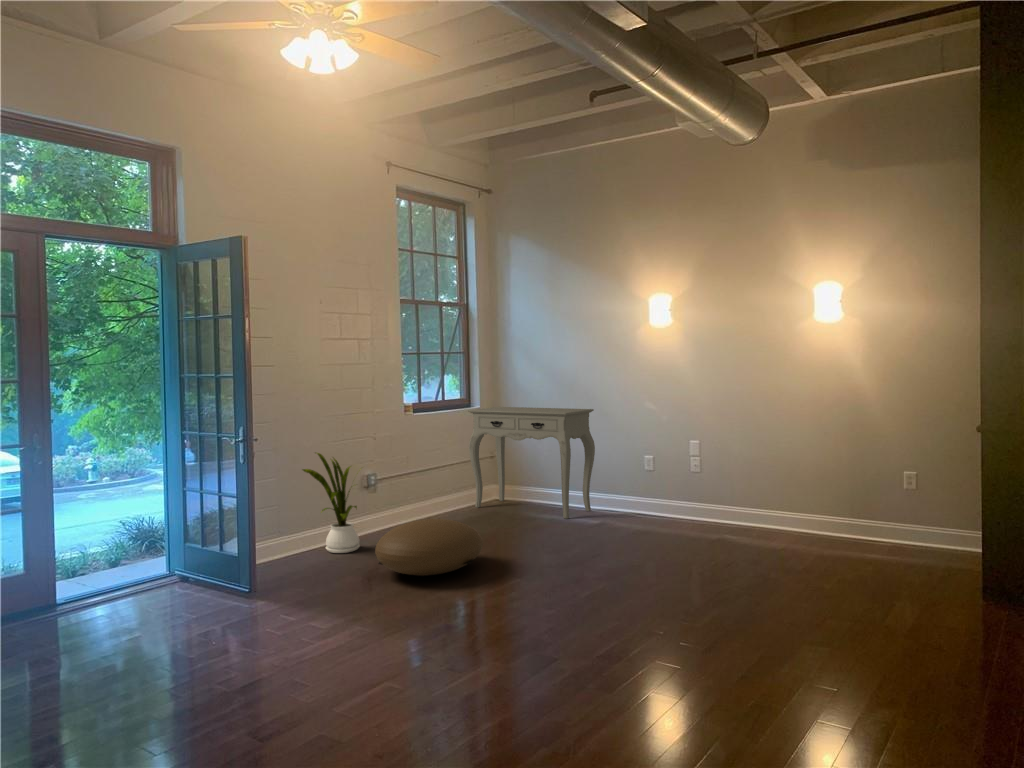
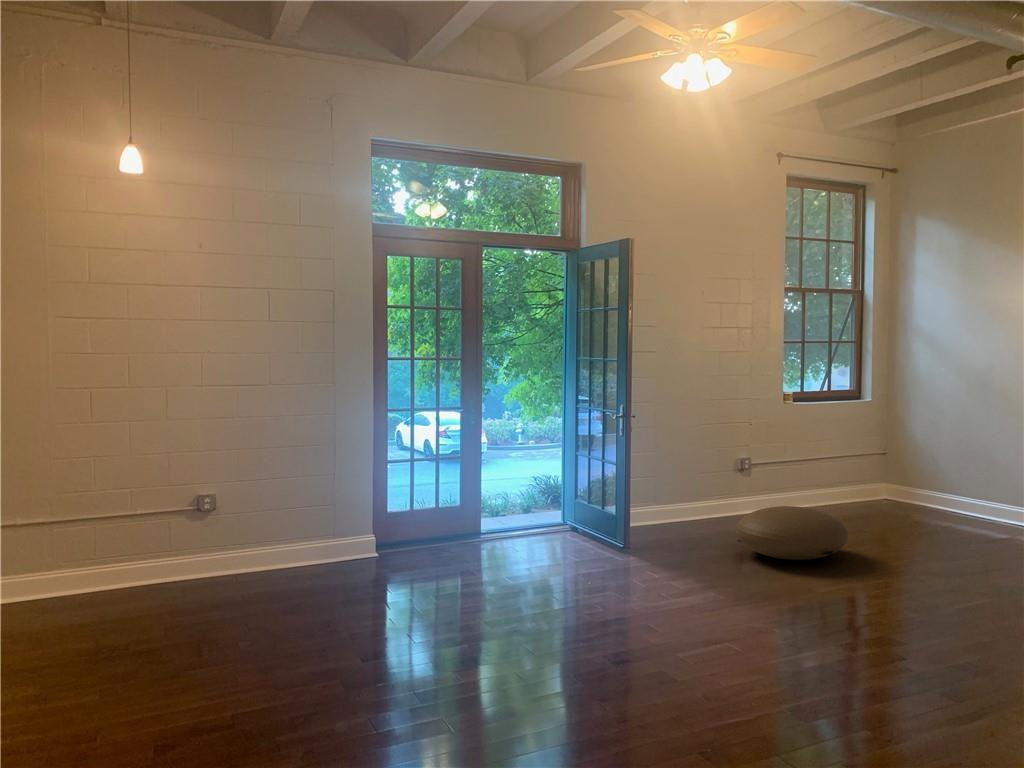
console table: present [468,407,595,519] -> none [856,401,1011,529]
house plant: present [303,453,360,553] -> none [677,432,736,528]

